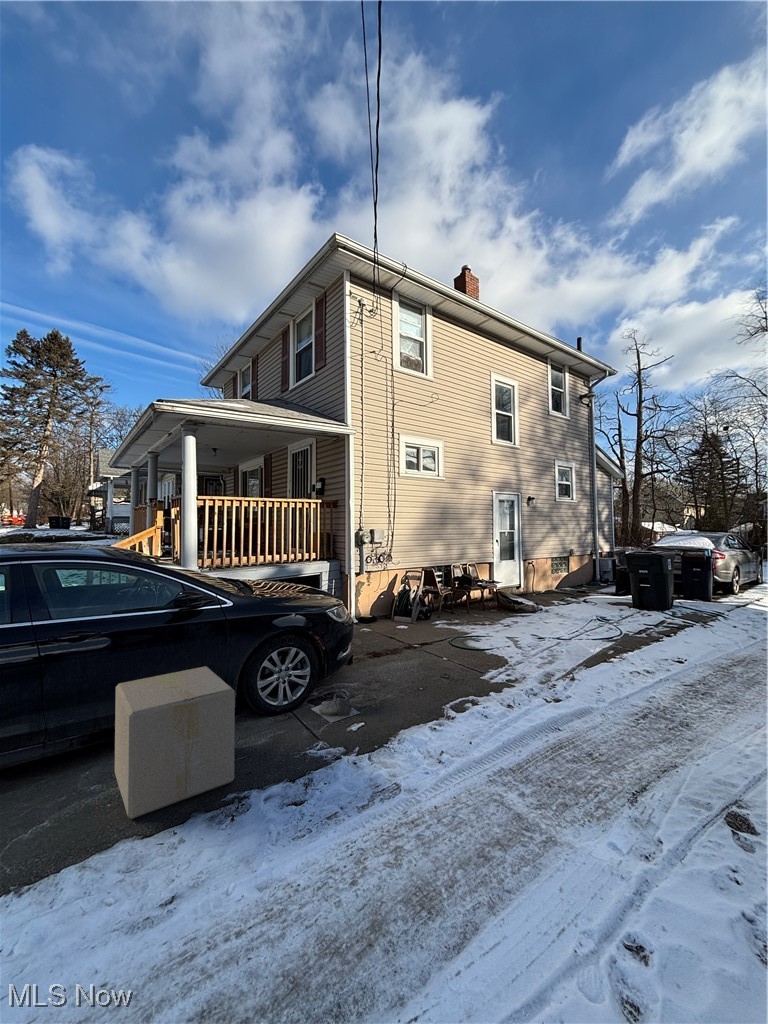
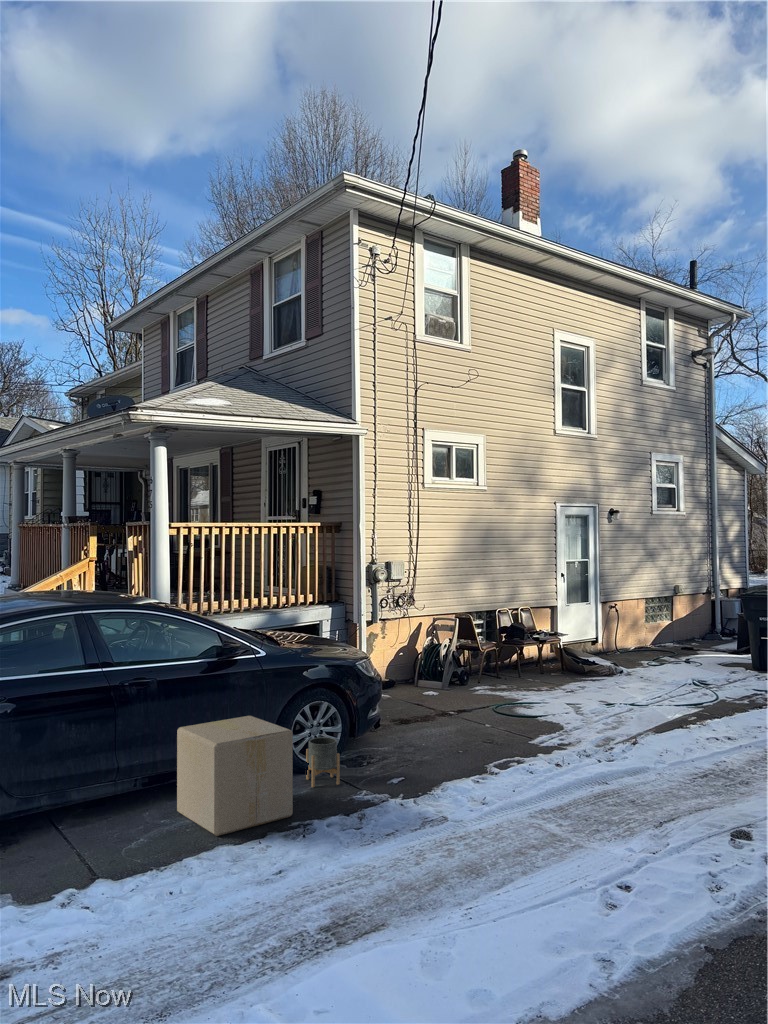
planter: none [271,682,301,734] -> present [306,737,340,787]
boots: present [311,689,359,723] -> none [343,747,398,779]

